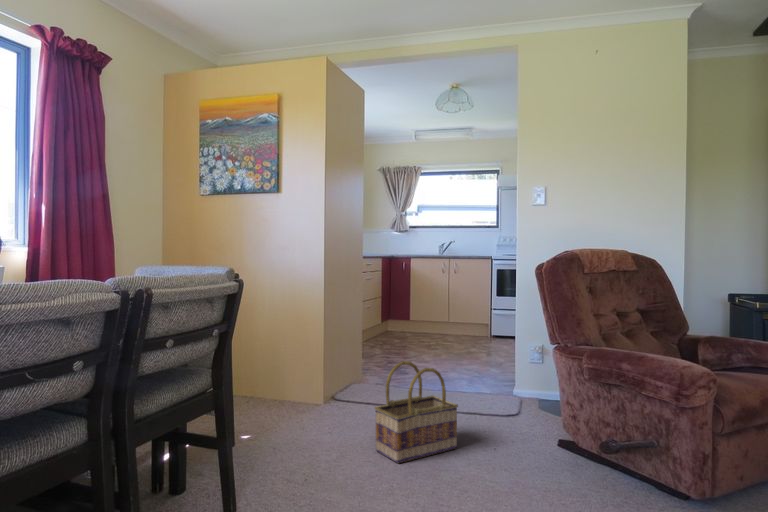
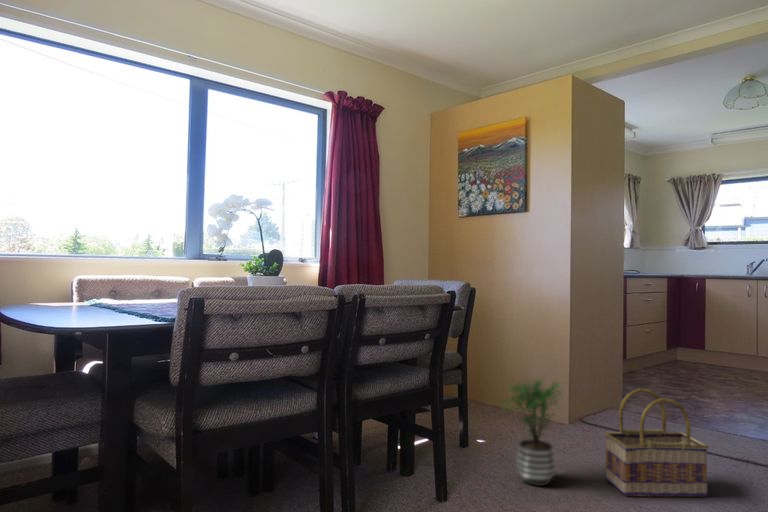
potted plant: none [277,360,348,473] -> present [500,379,562,486]

